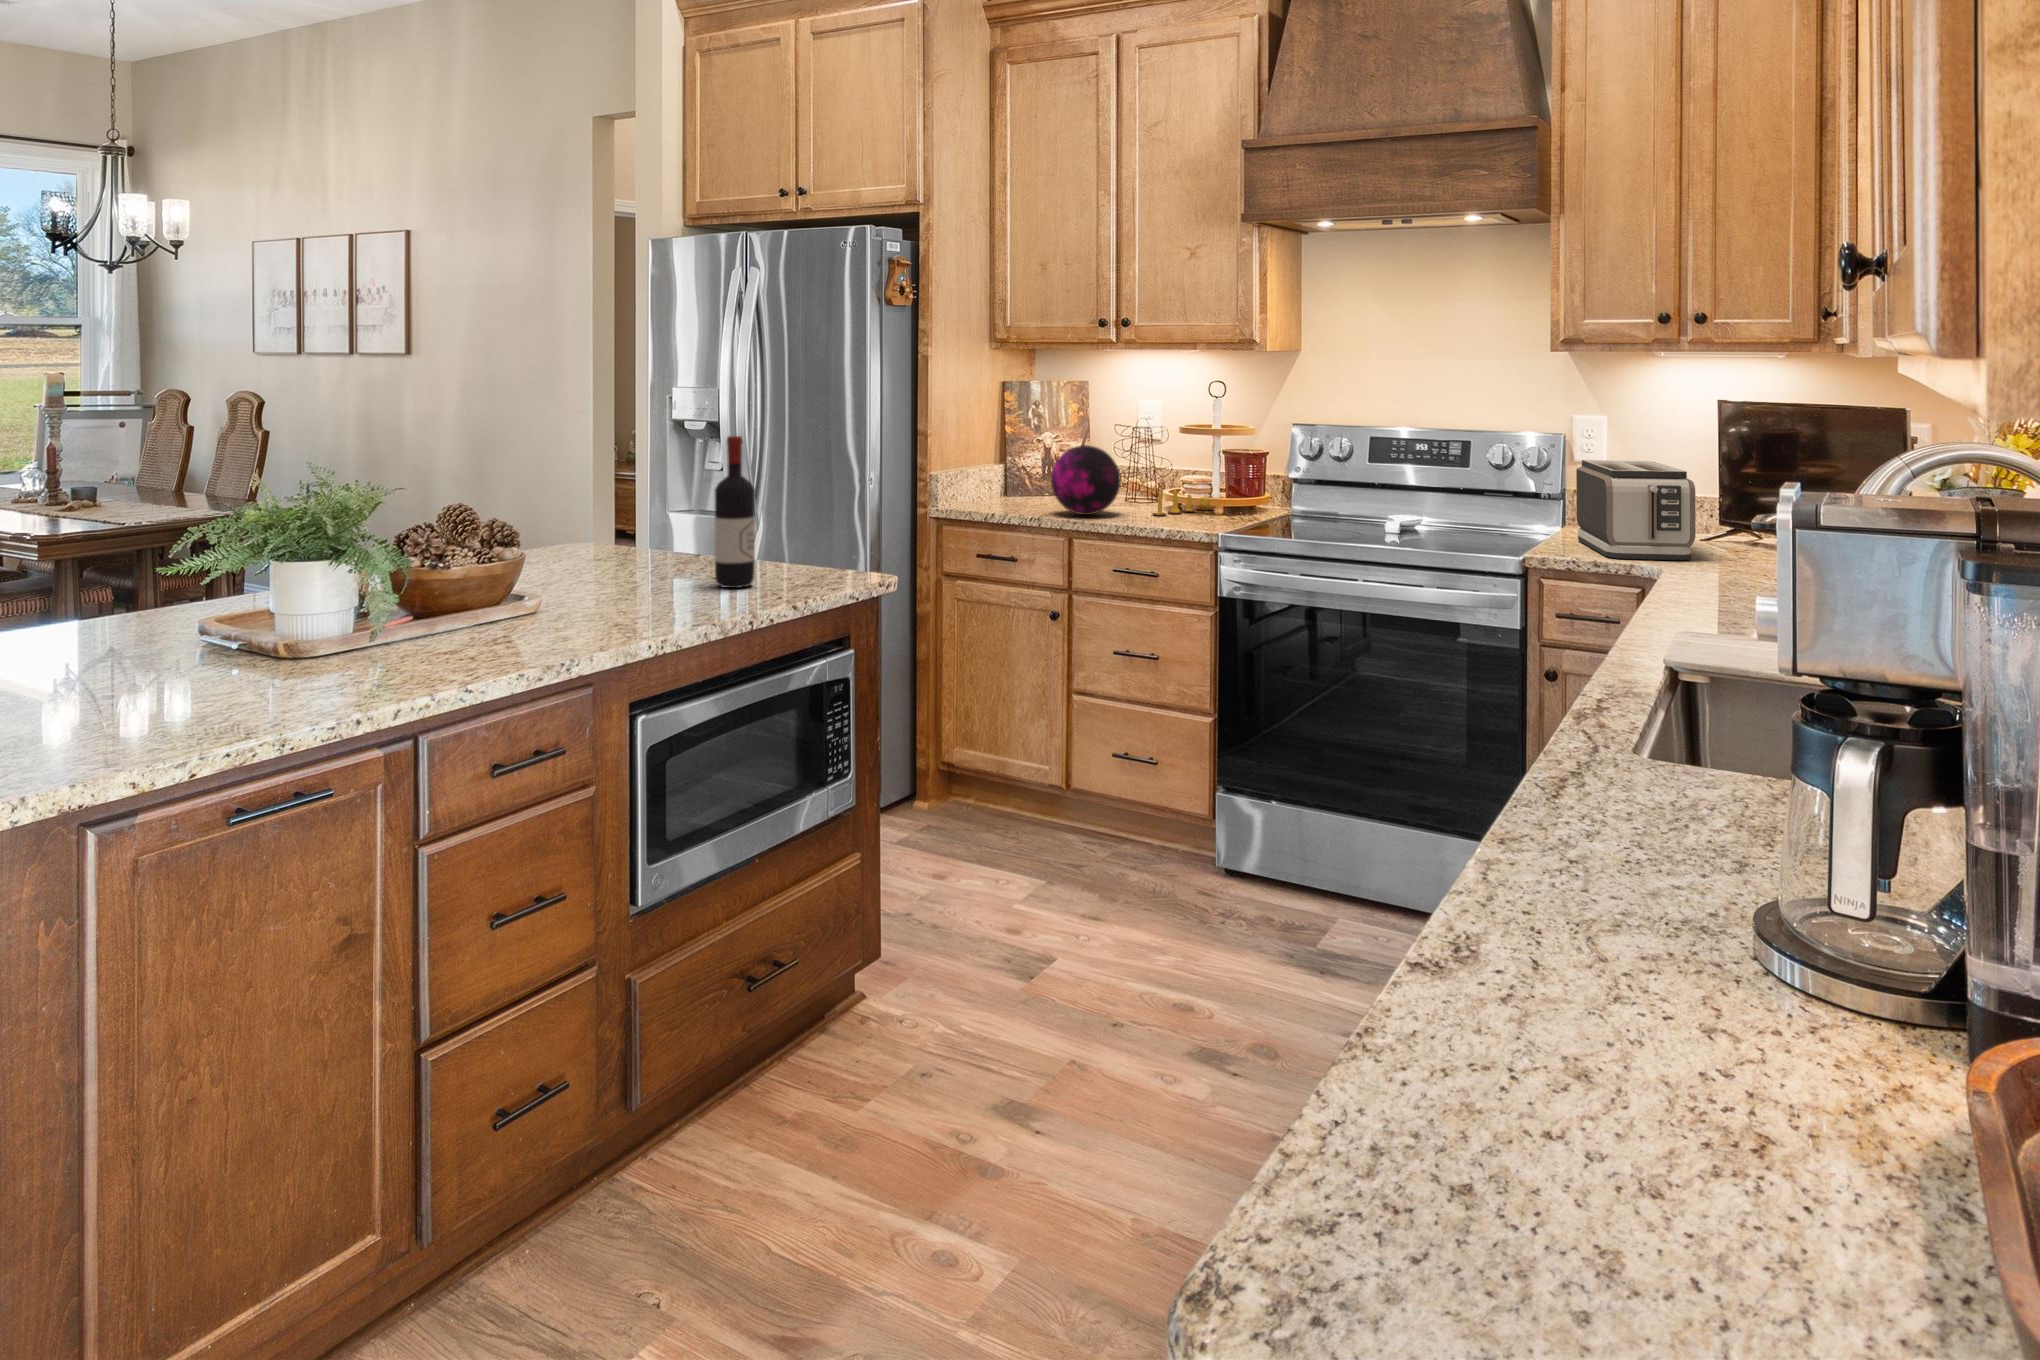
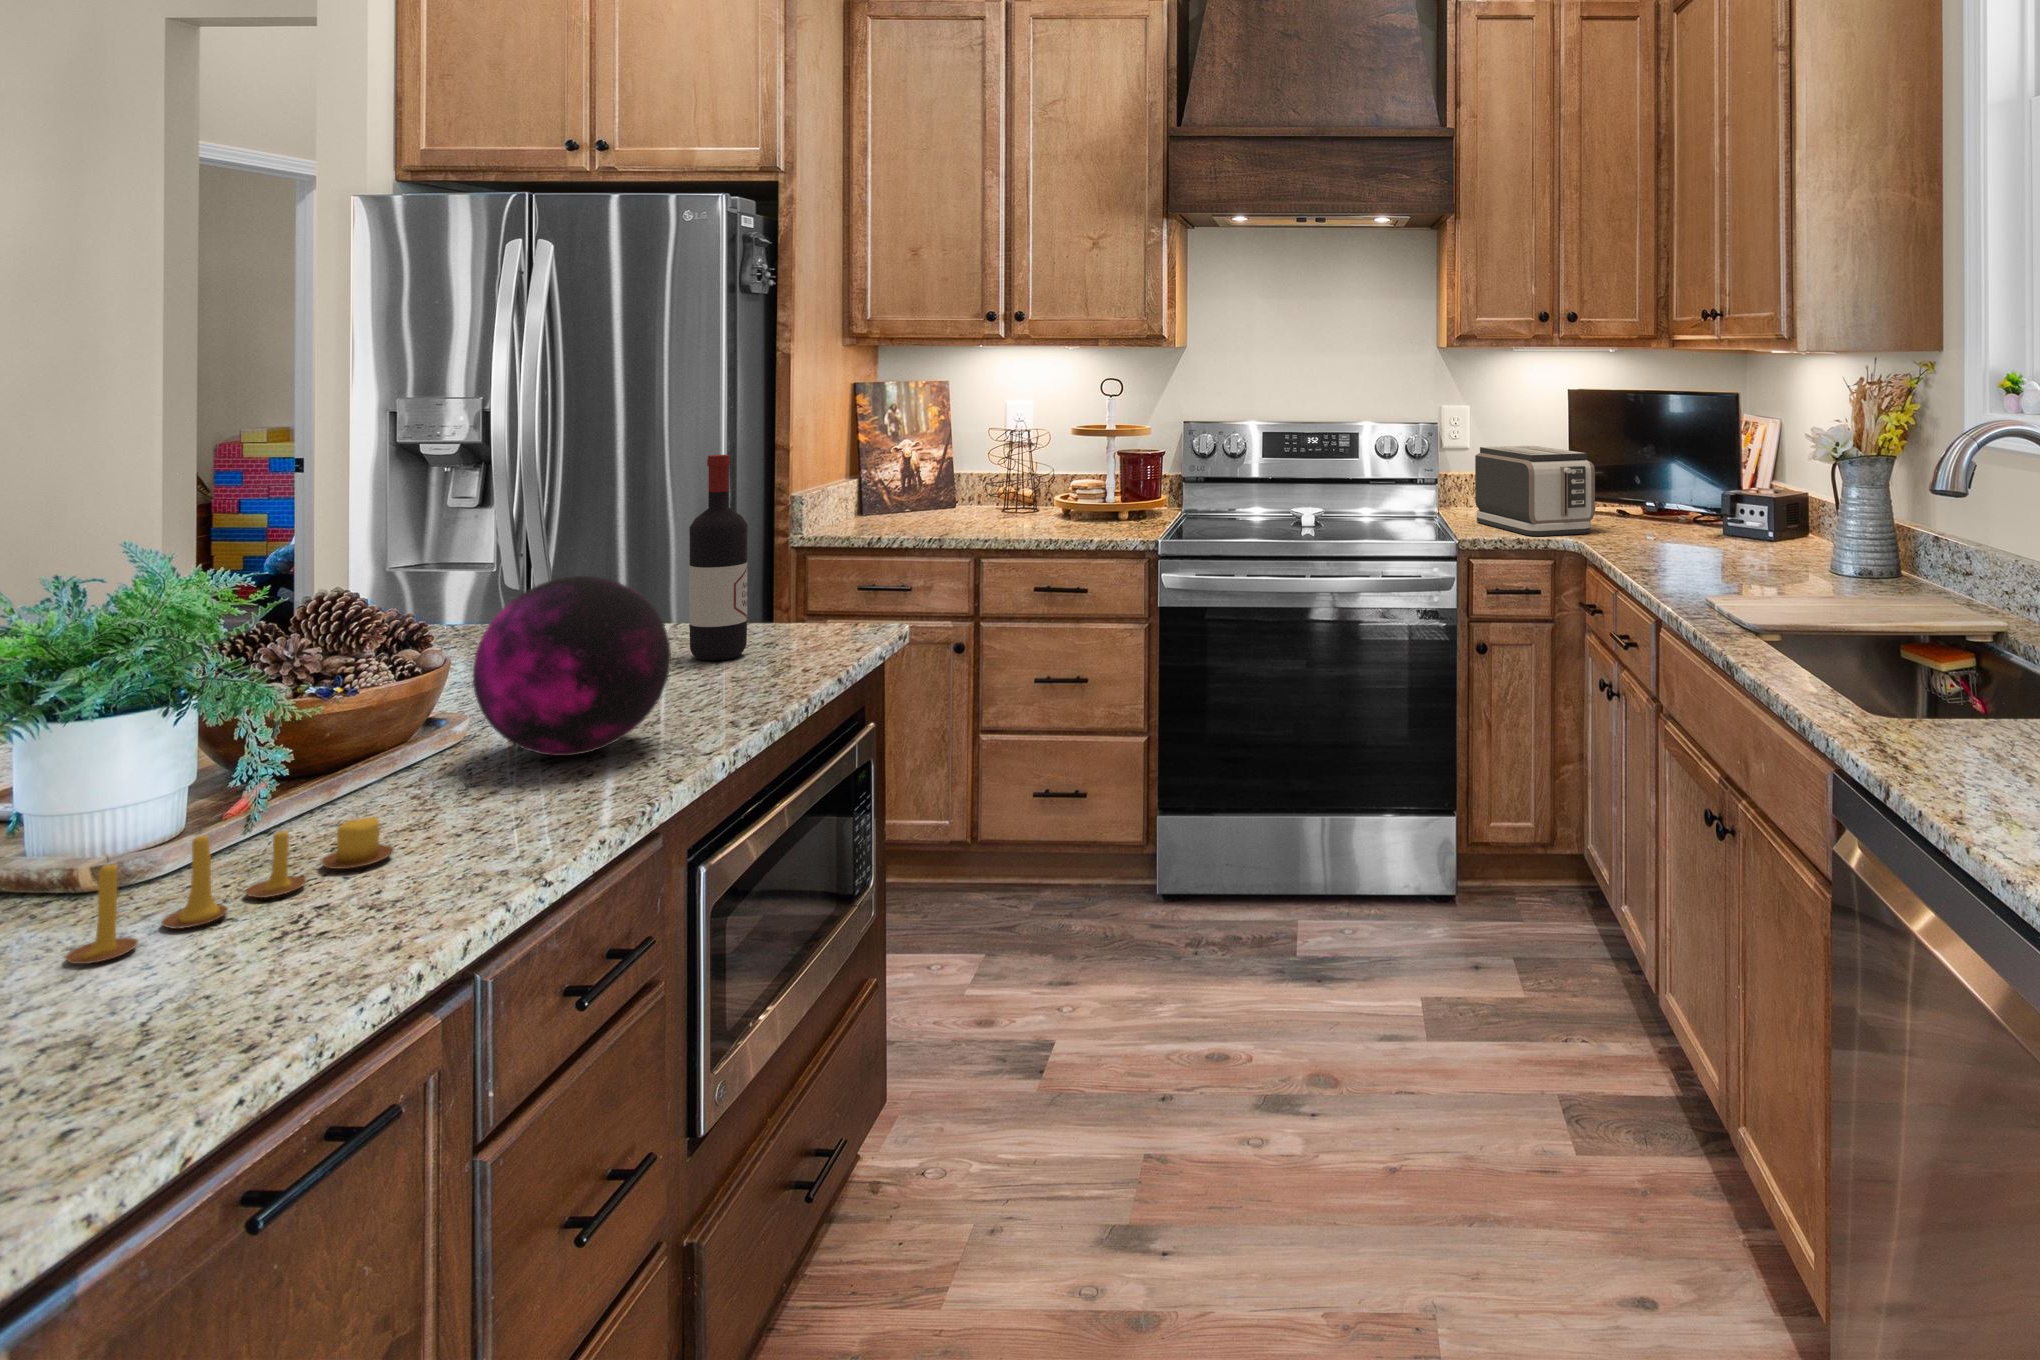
decorative orb: present [1051,445,1120,515] -> present [473,576,671,756]
candle: present [1152,490,1213,516] -> present [65,815,393,964]

